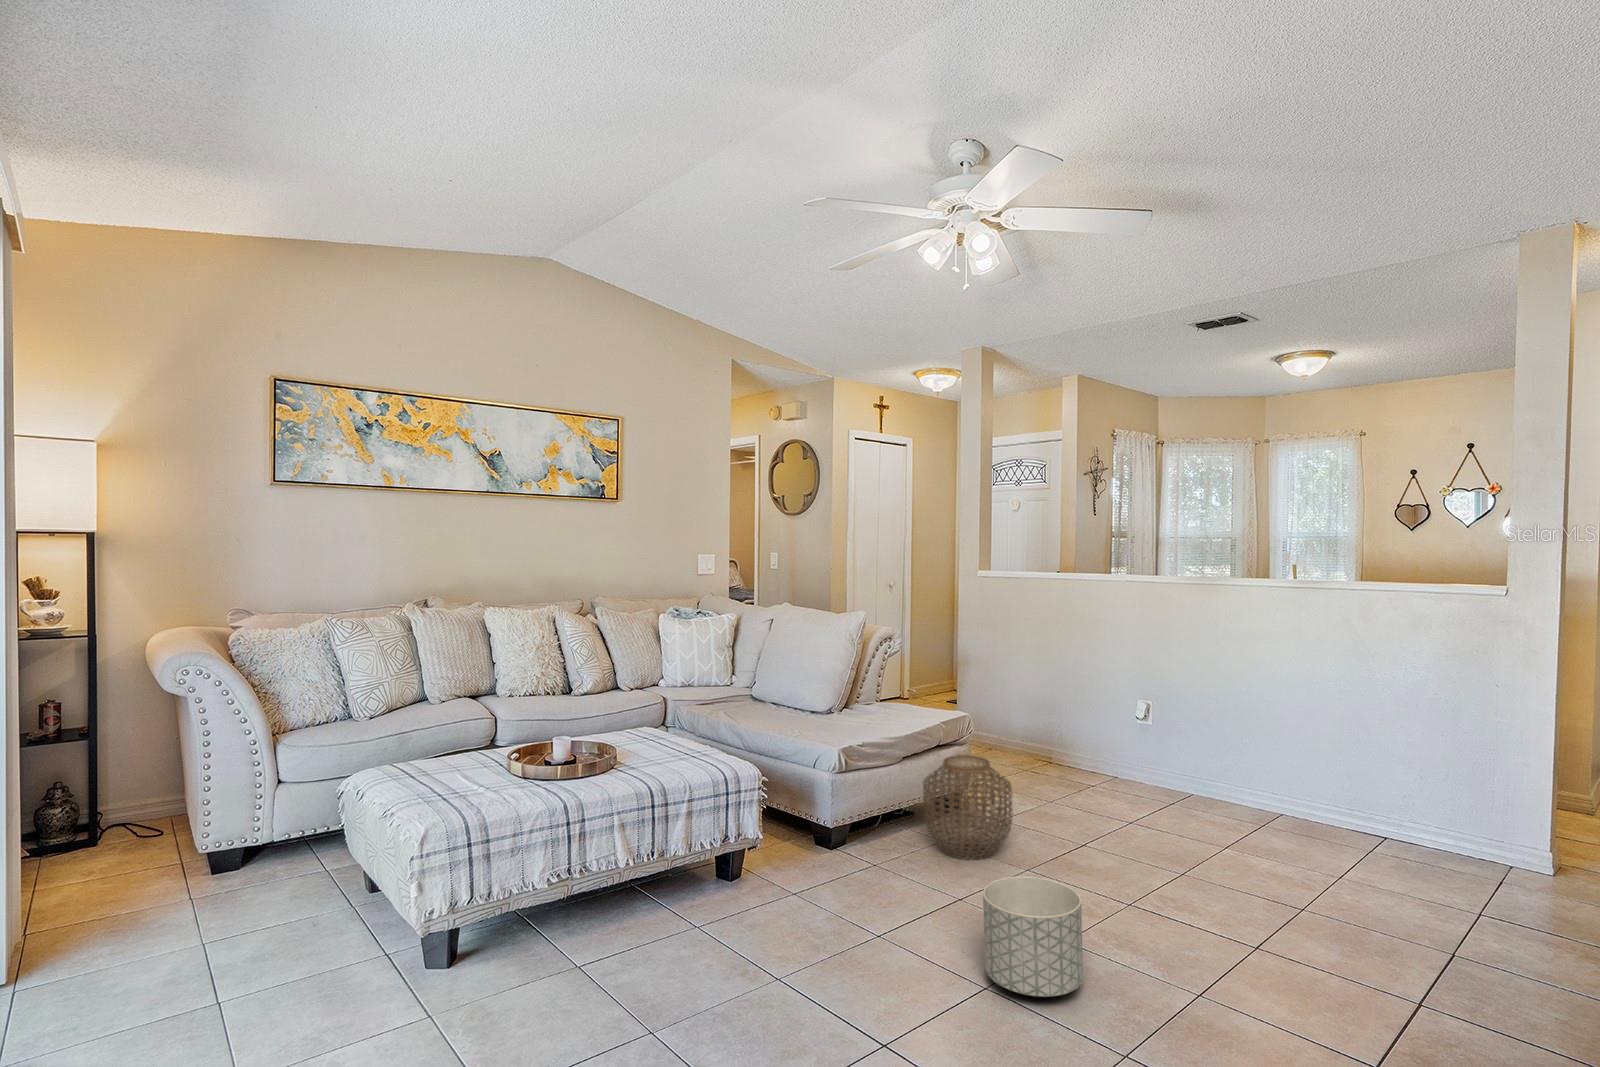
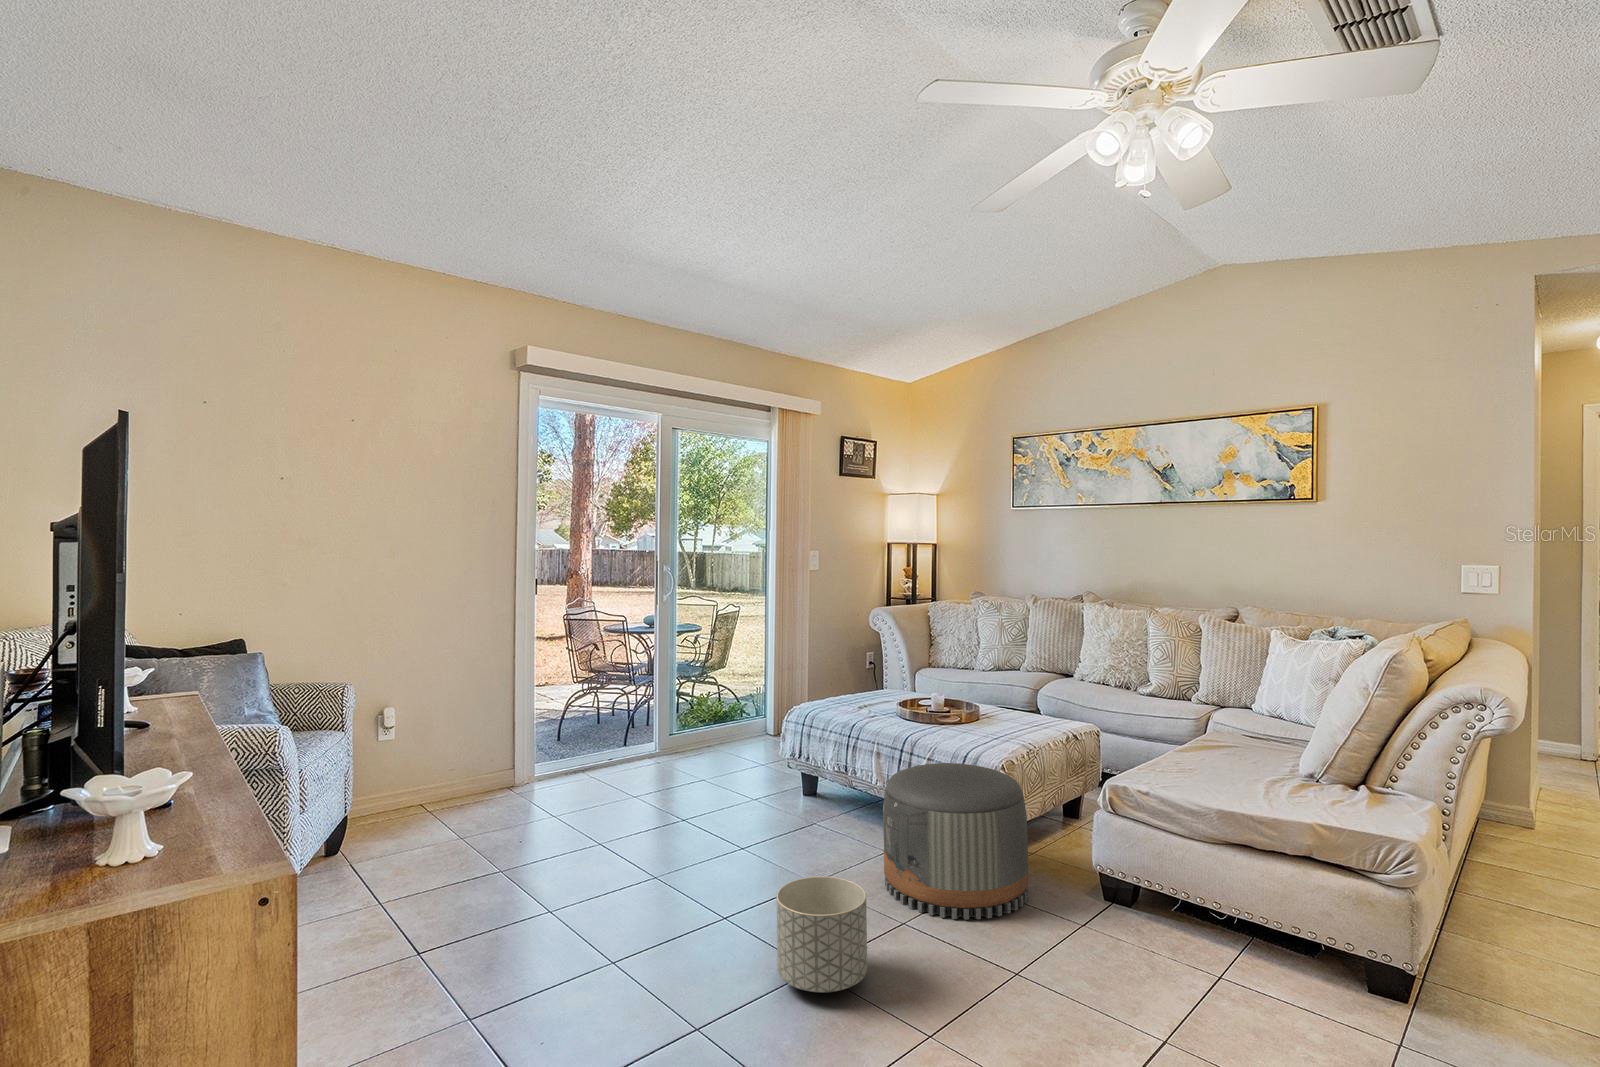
woven basket: present [923,755,1012,860] -> none [1113,844,1248,1000]
pouf: none [736,770,890,941] -> present [883,763,1029,919]

